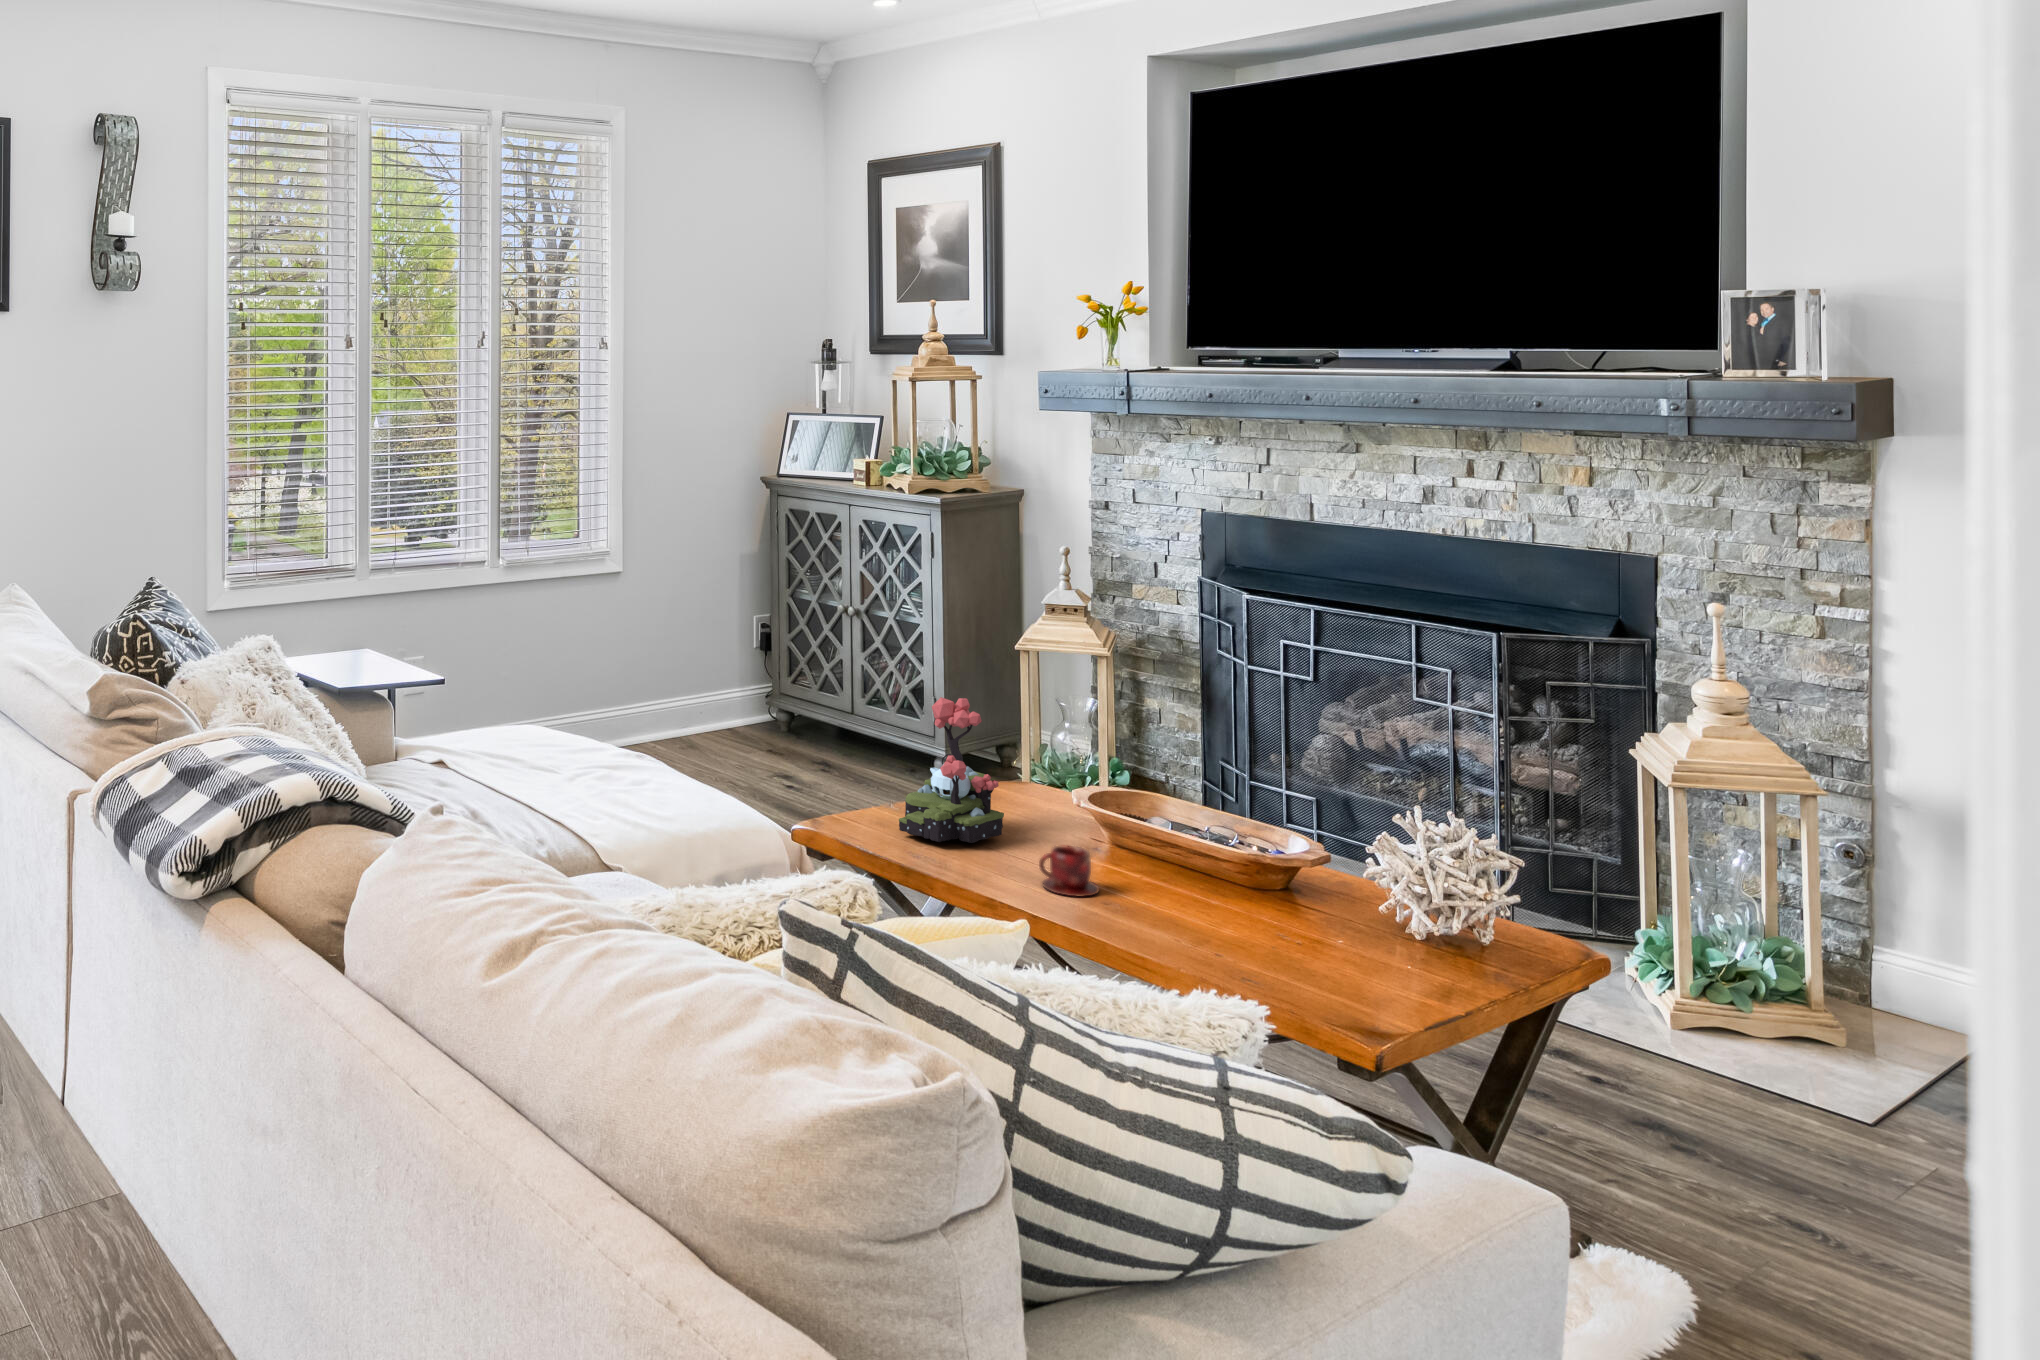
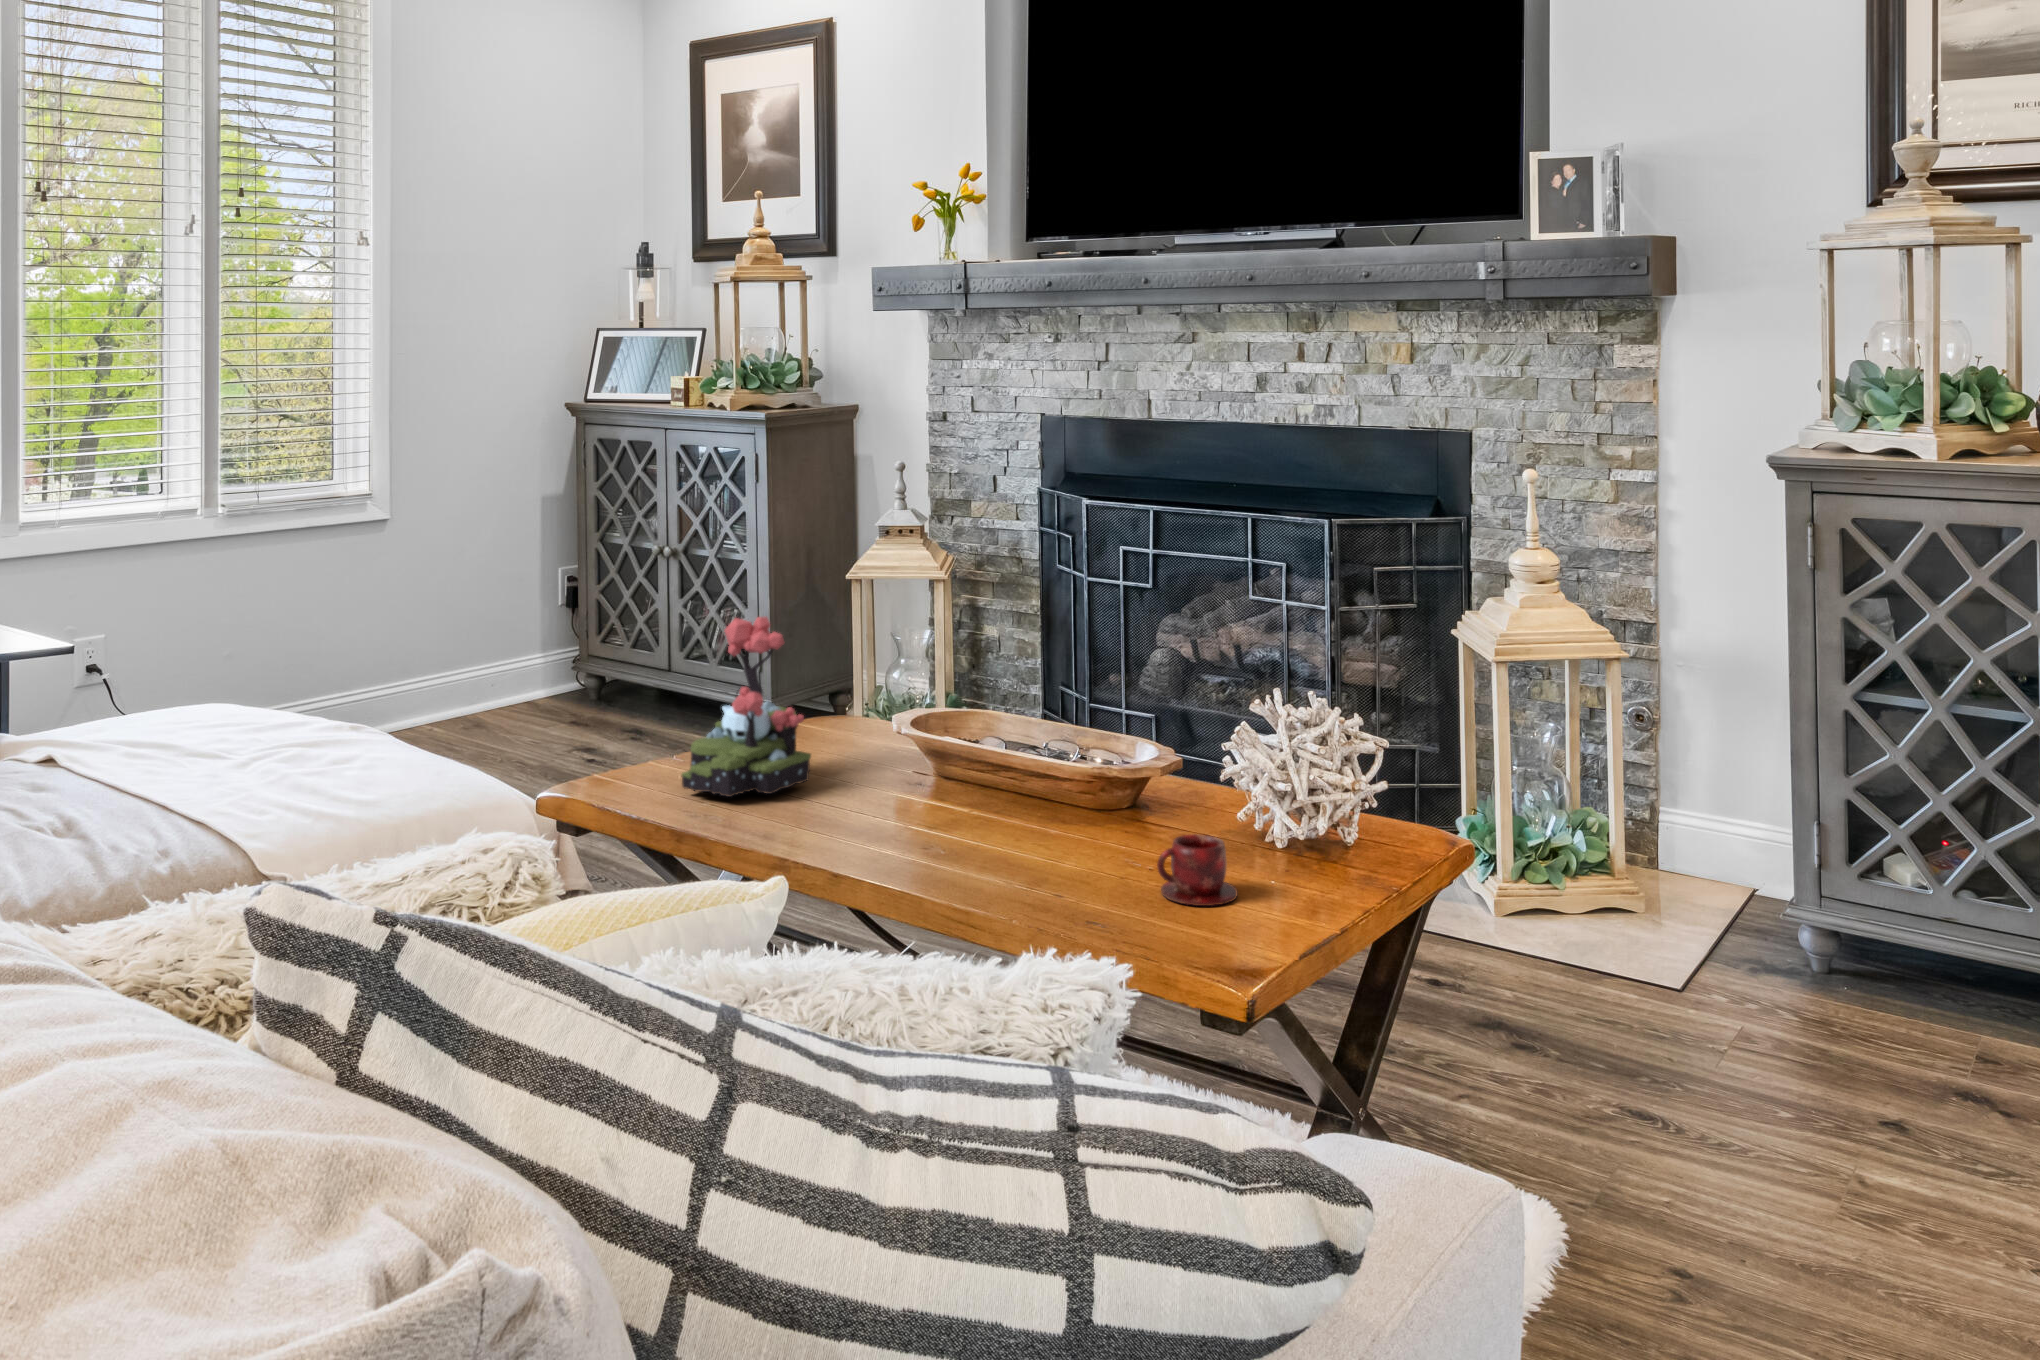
teacup: present [1039,845,1099,897] -> present [1157,834,1237,906]

